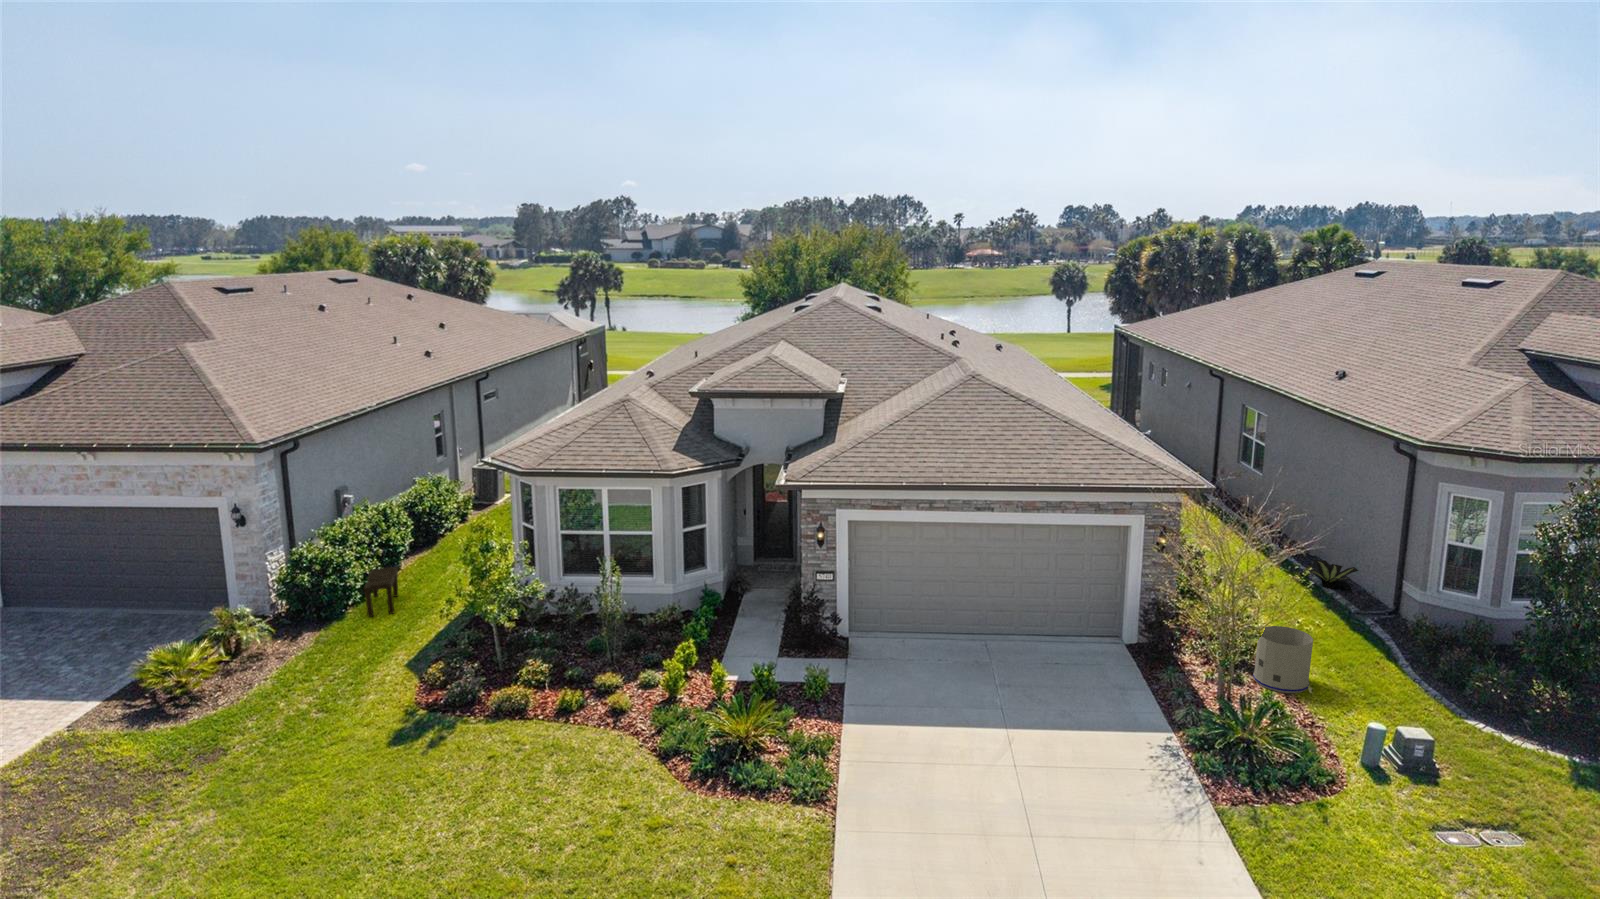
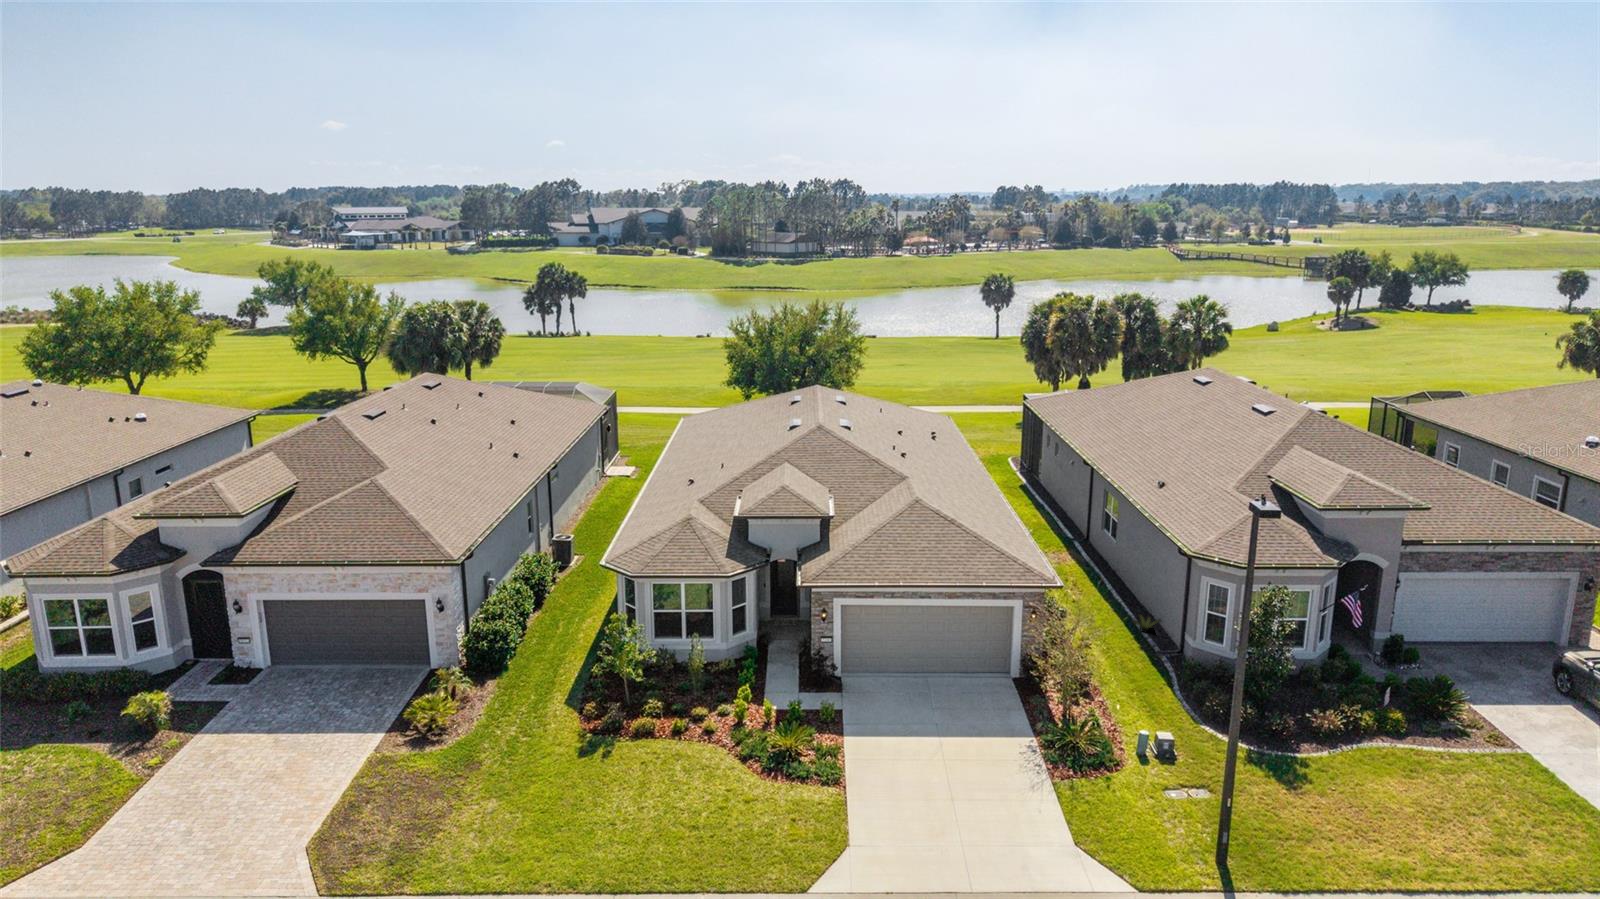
bench: present [364,567,398,617] -> none [521,631,542,668]
trash can: present [1253,626,1313,693] -> none [1086,669,1119,710]

